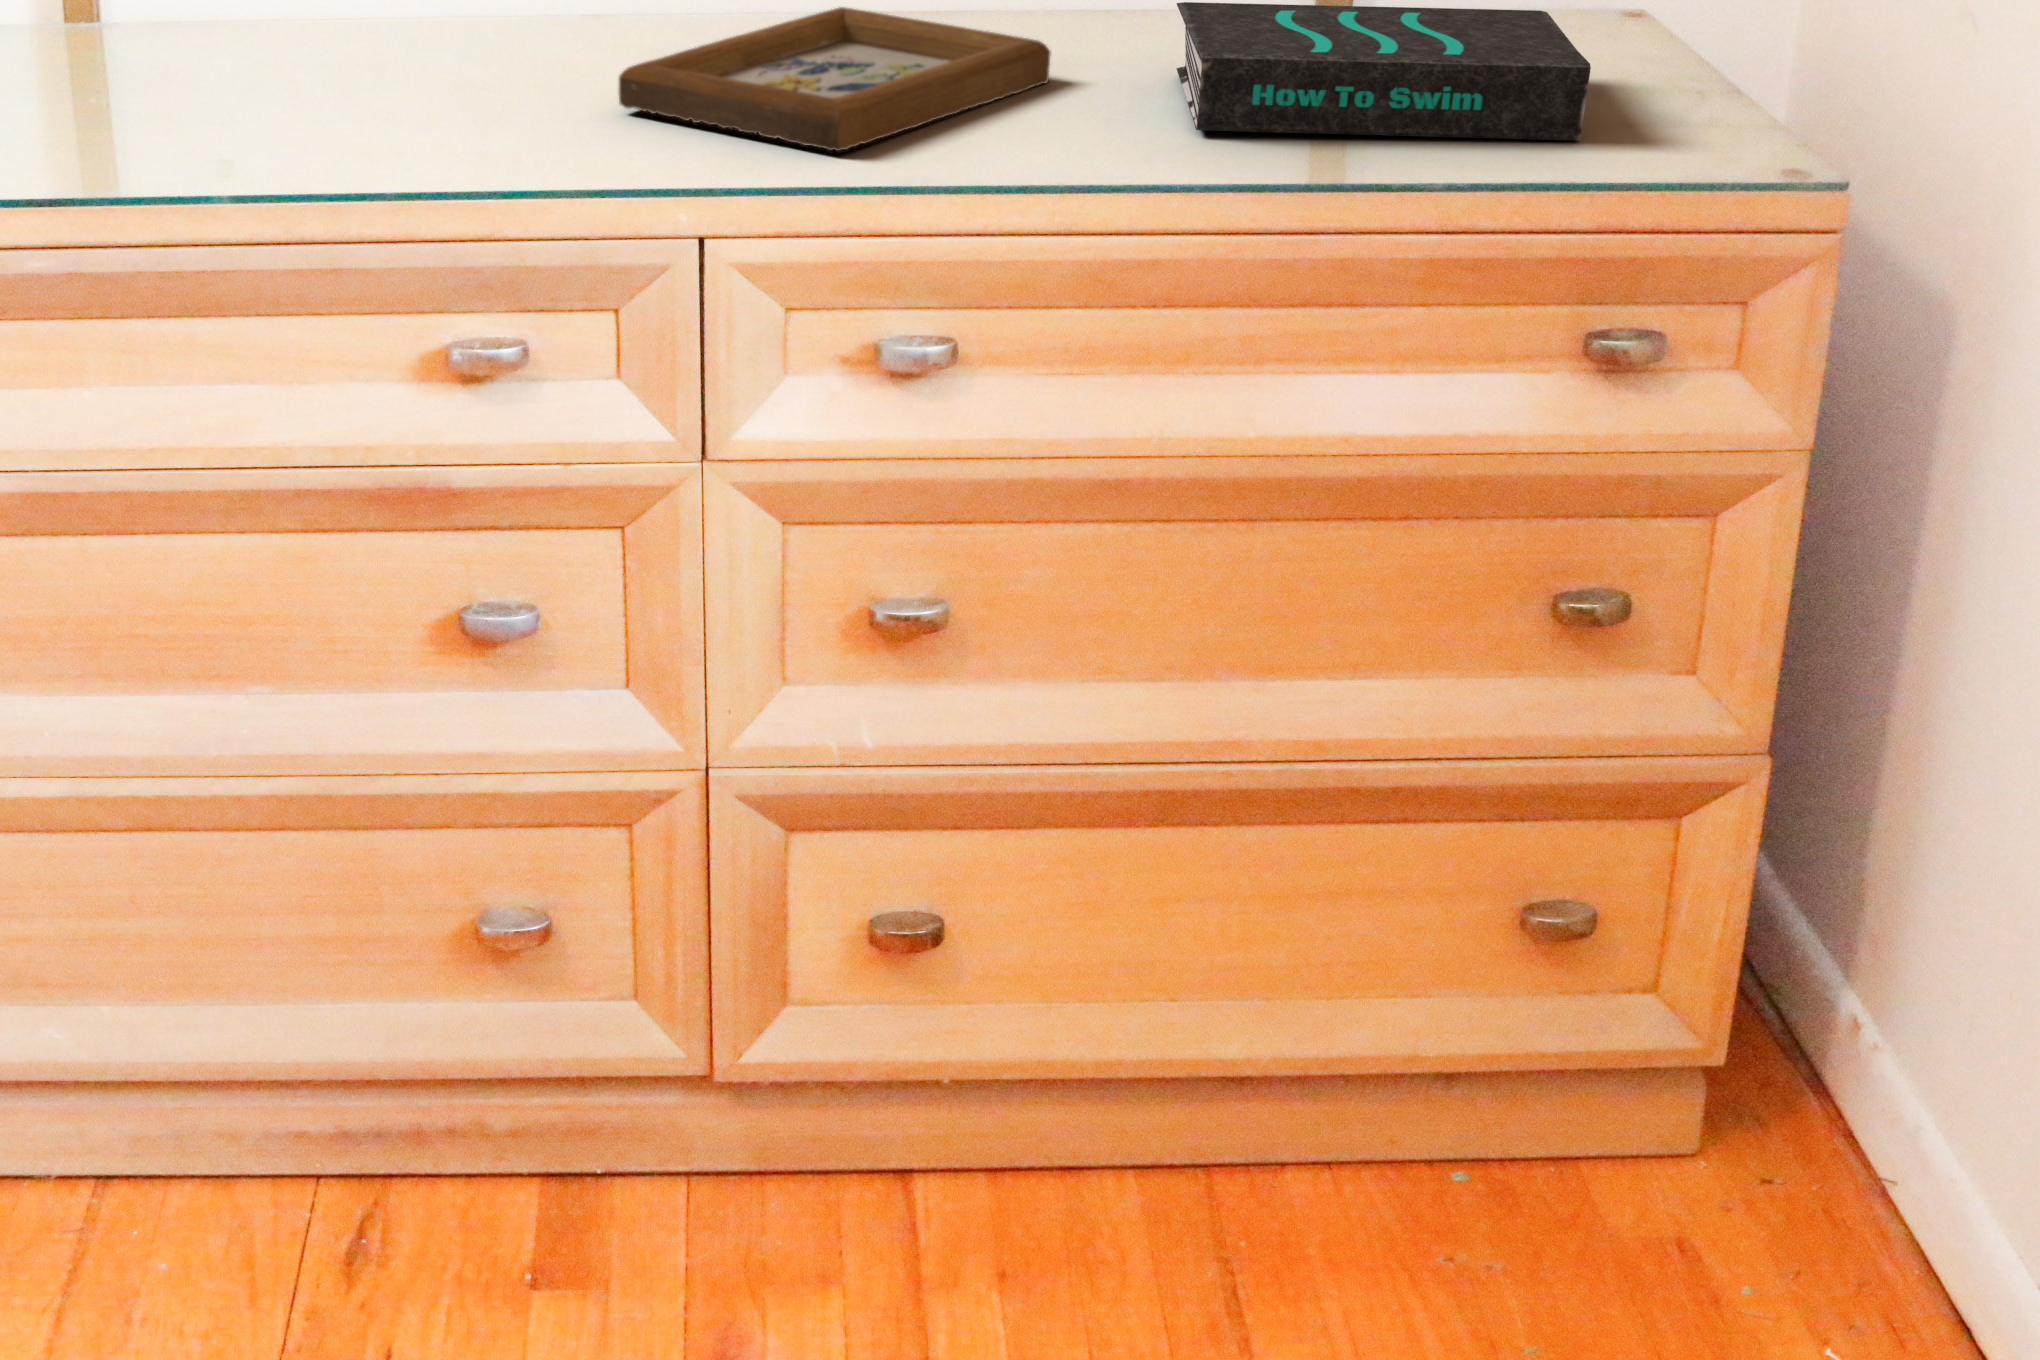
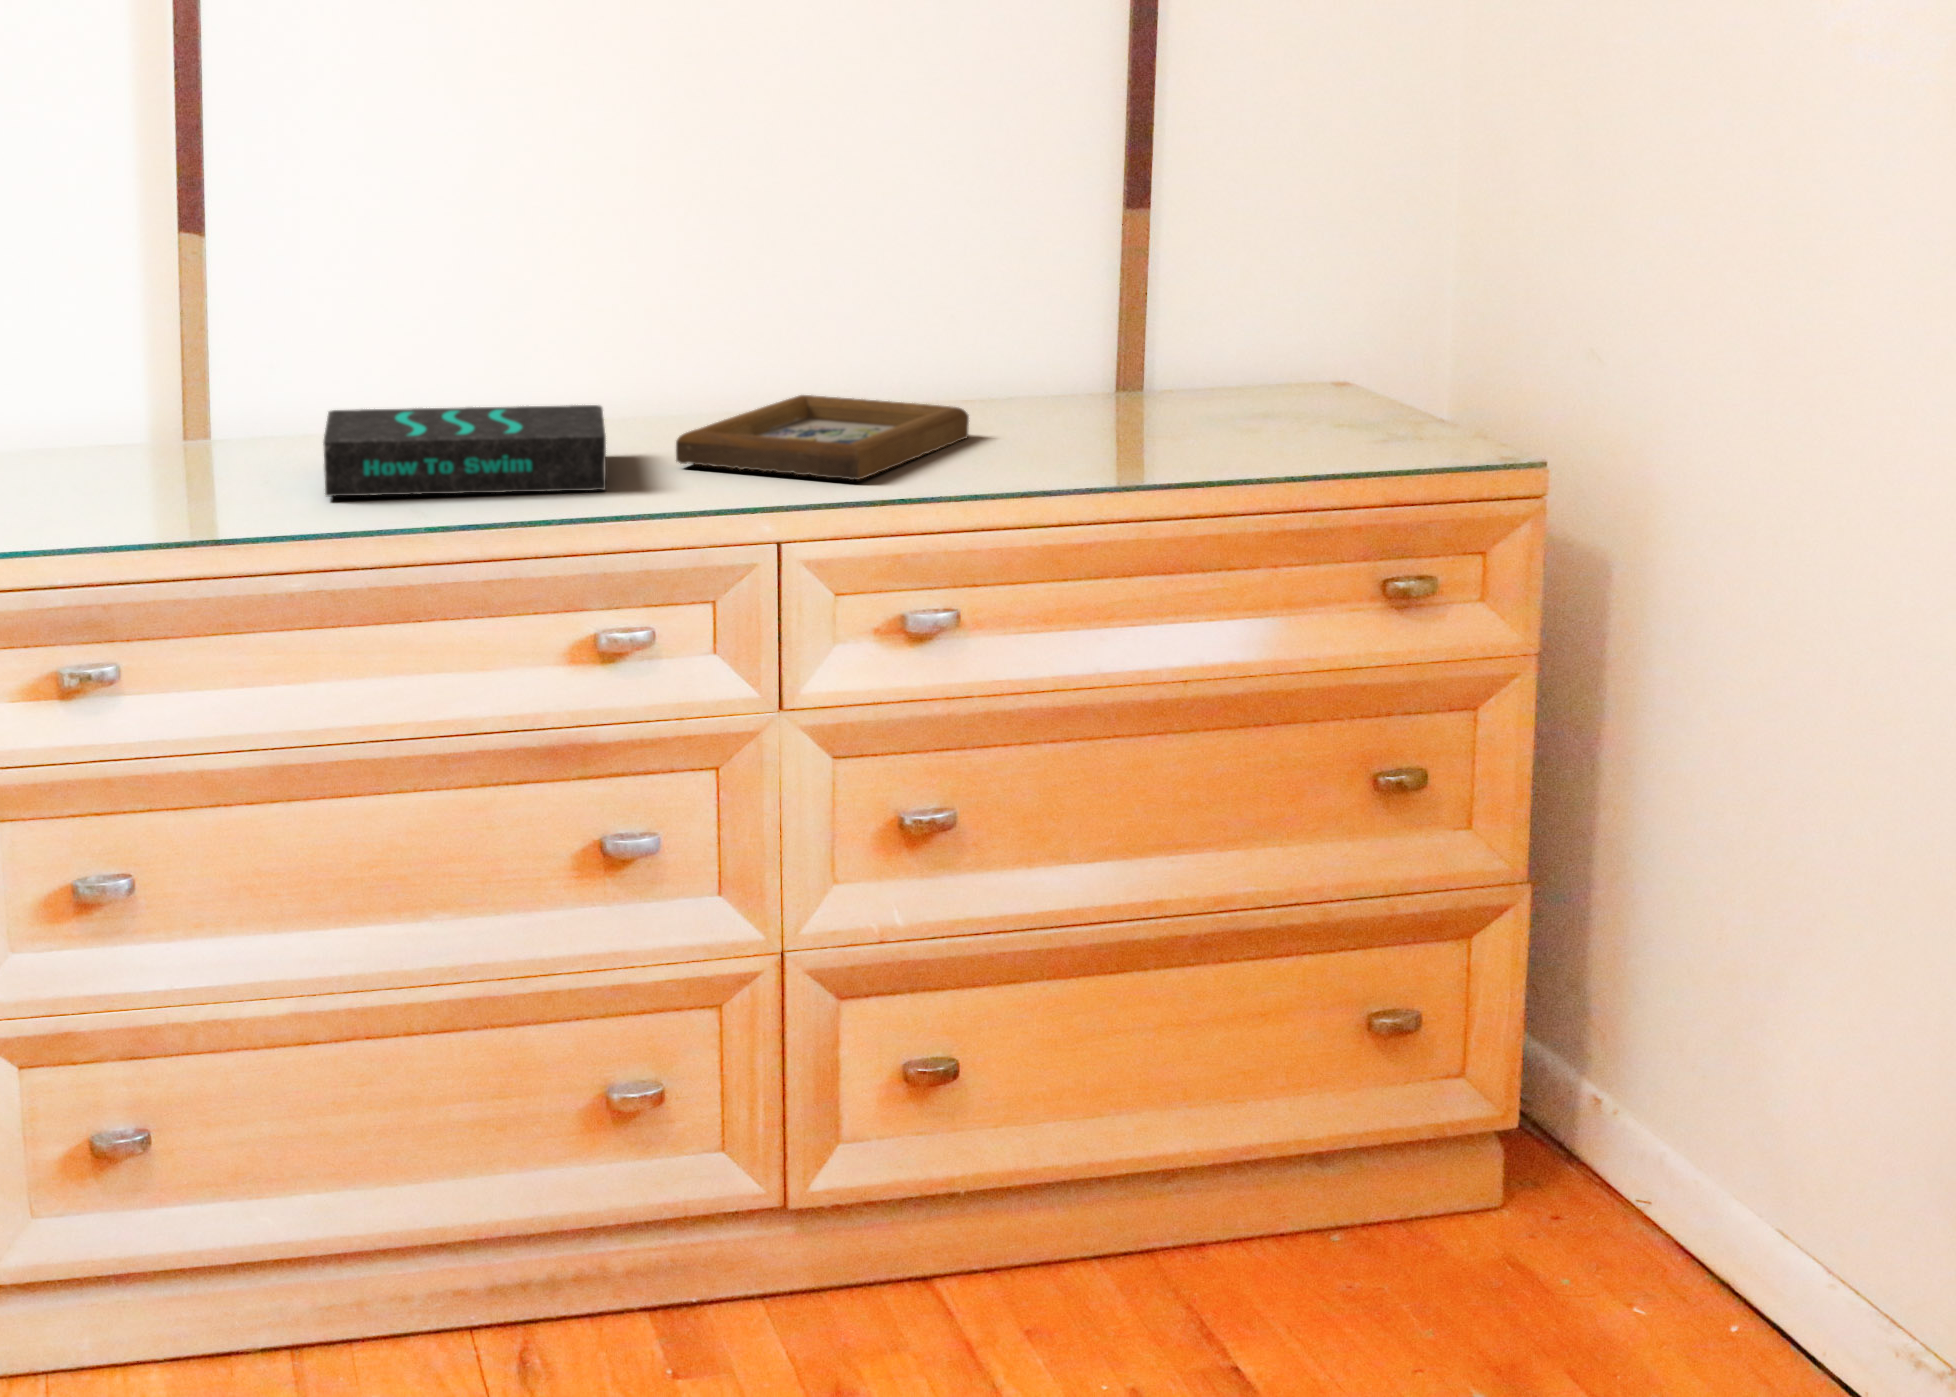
book: present [1176,2,1591,140] -> present [323,405,606,496]

